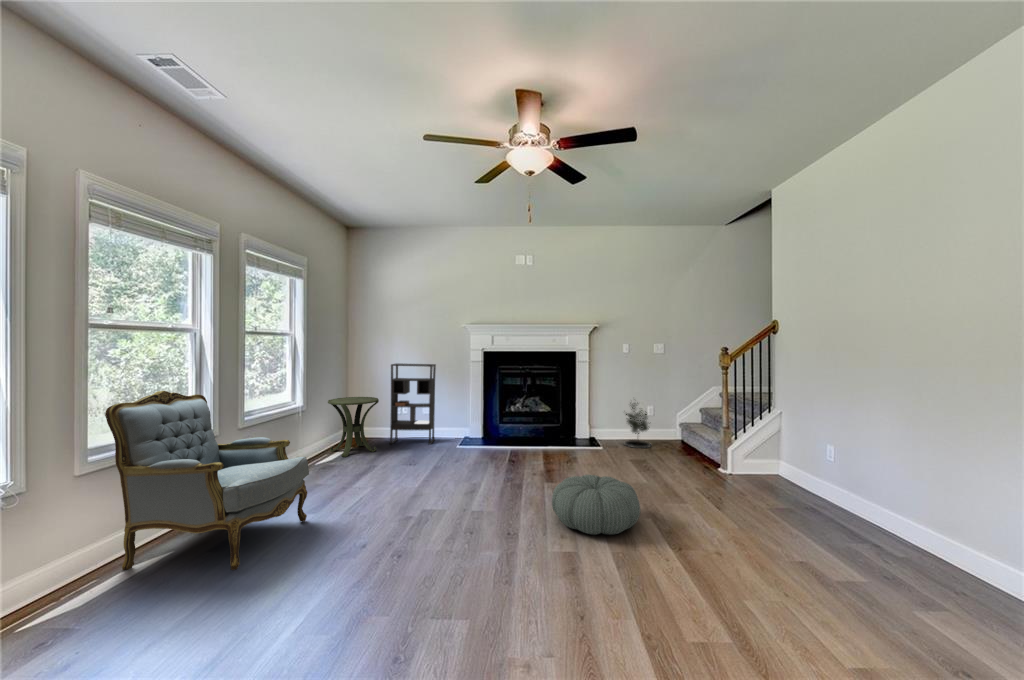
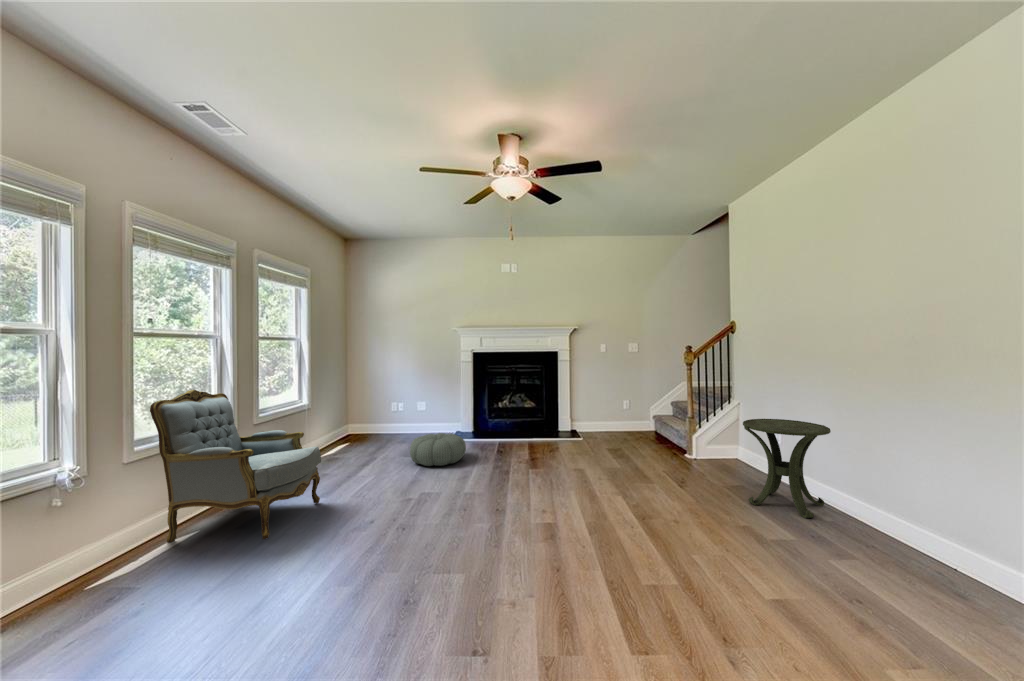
bookshelf: present [389,363,436,444] -> none [386,365,428,440]
side table: present [328,397,379,457] -> present [743,419,831,518]
potted tree: present [624,403,651,448] -> none [601,392,628,439]
pouf: present [552,475,640,535] -> present [410,433,466,466]

